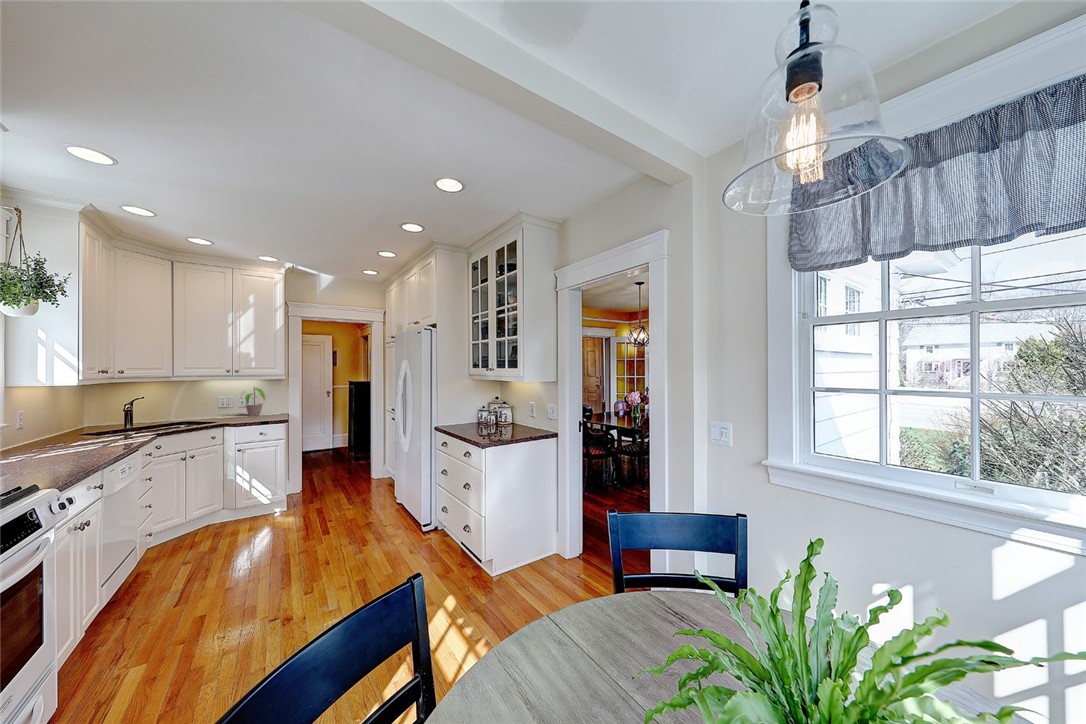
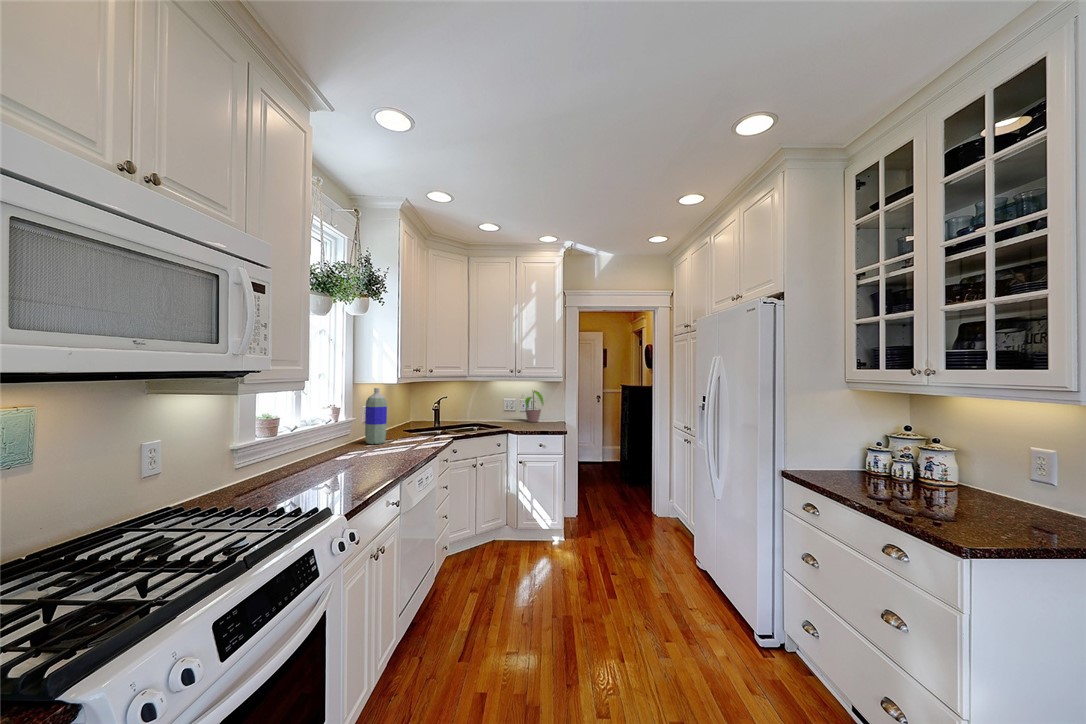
bottle: none [41,391,73,447] -> present [365,388,387,444]

